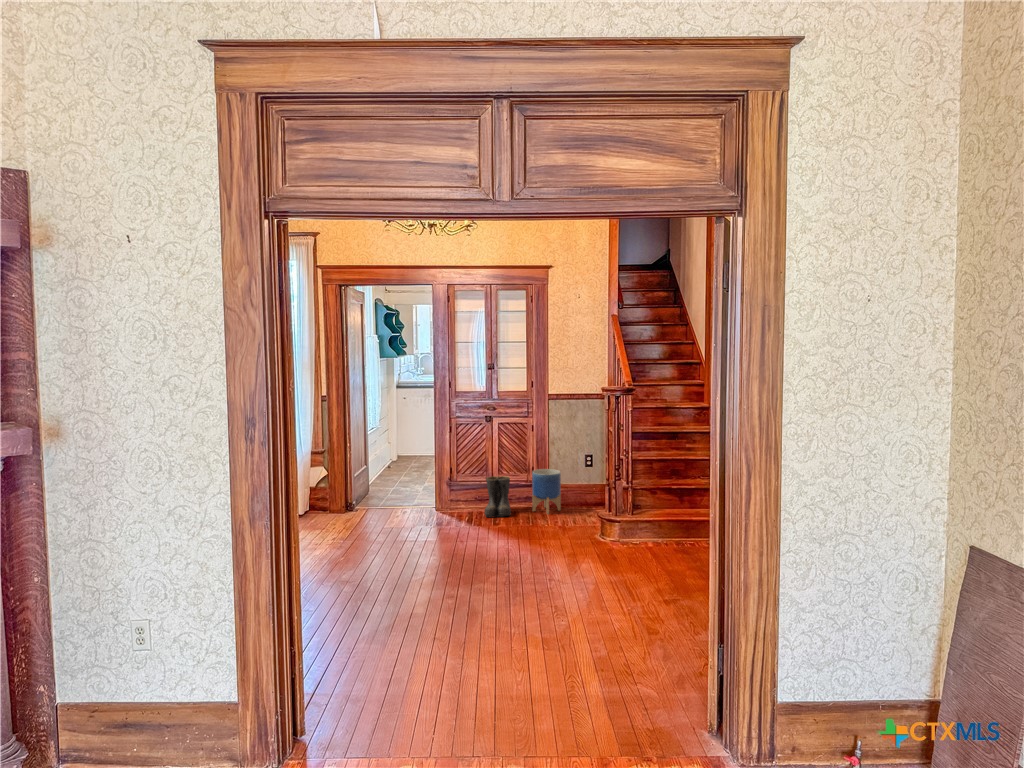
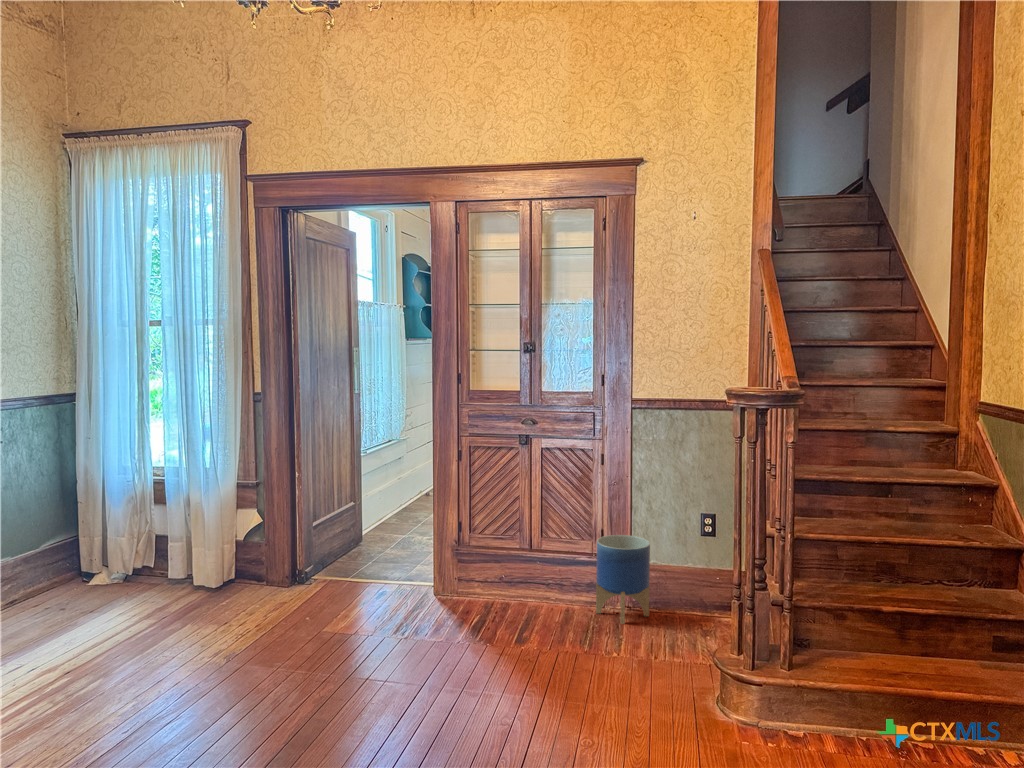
boots: present [485,476,511,517] -> none [503,543,557,623]

